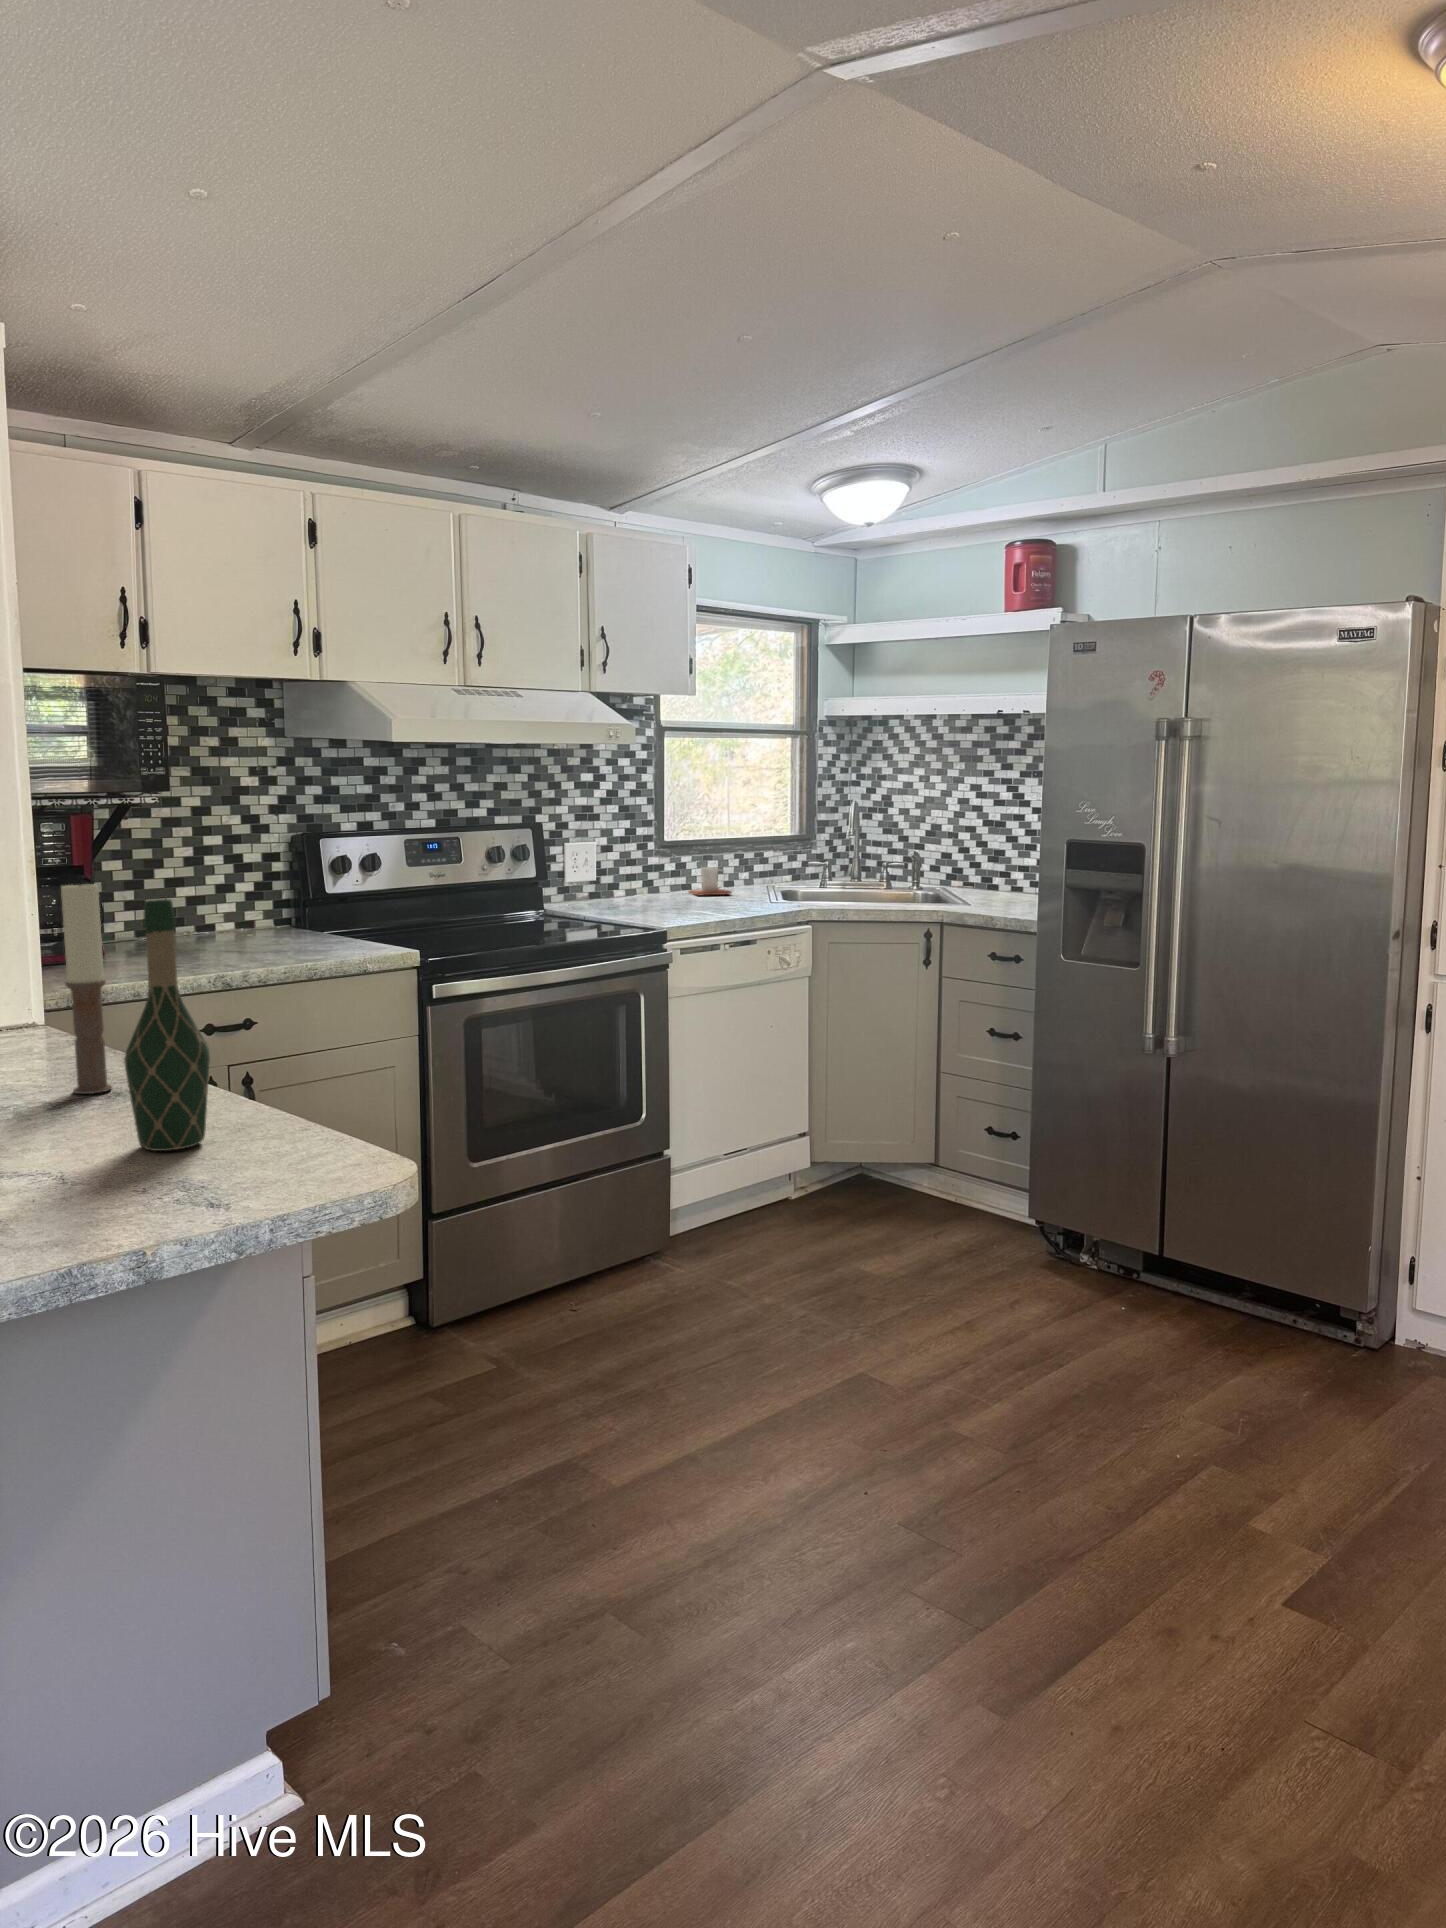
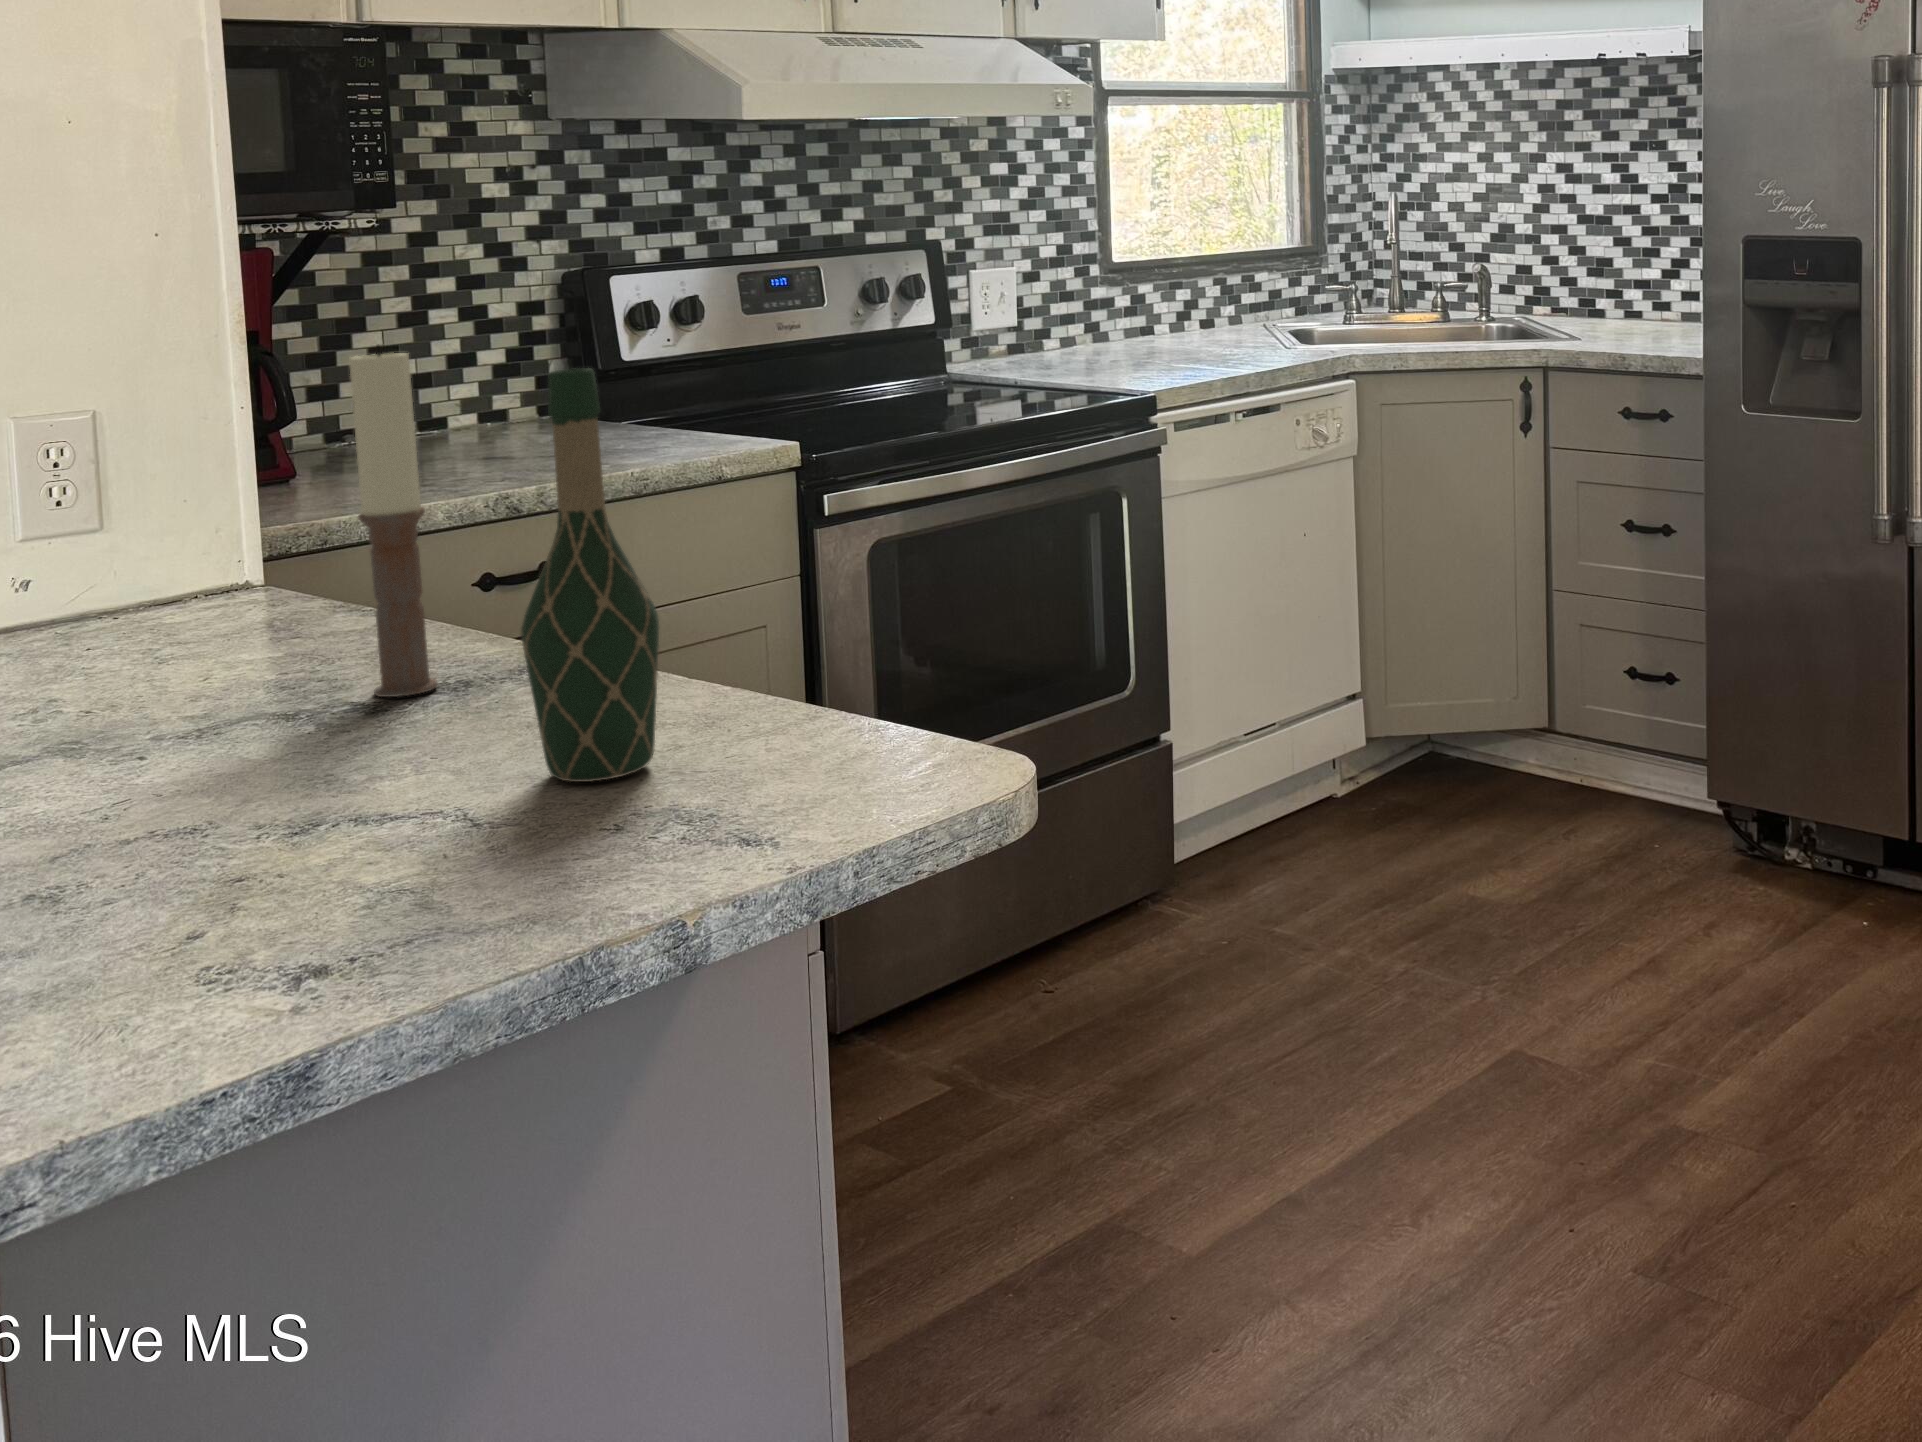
mug: present [689,867,732,896] -> none [1149,299,1217,343]

